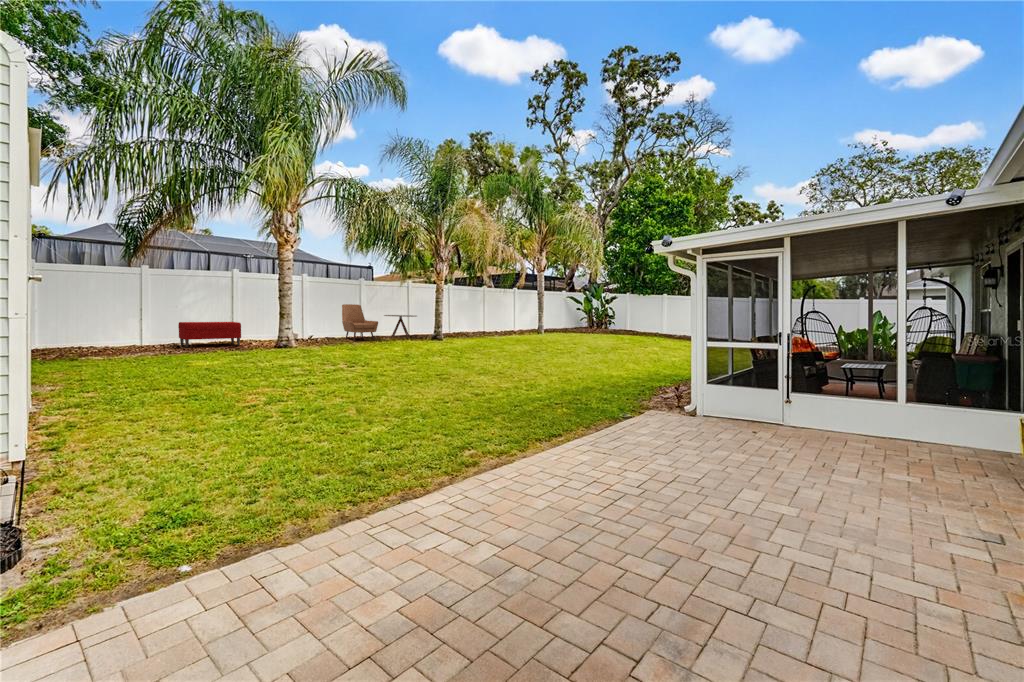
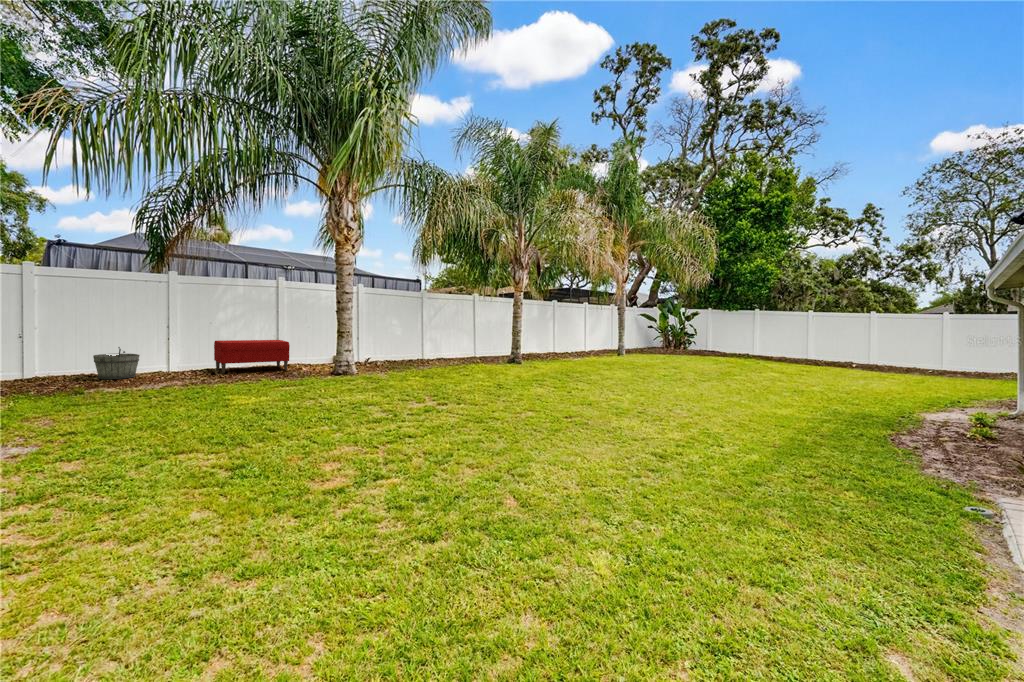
chair: present [342,304,378,341] -> none [406,318,449,363]
round table: present [384,315,416,338] -> none [452,331,492,360]
wooden bucket: none [82,326,119,351] -> present [93,347,140,379]

